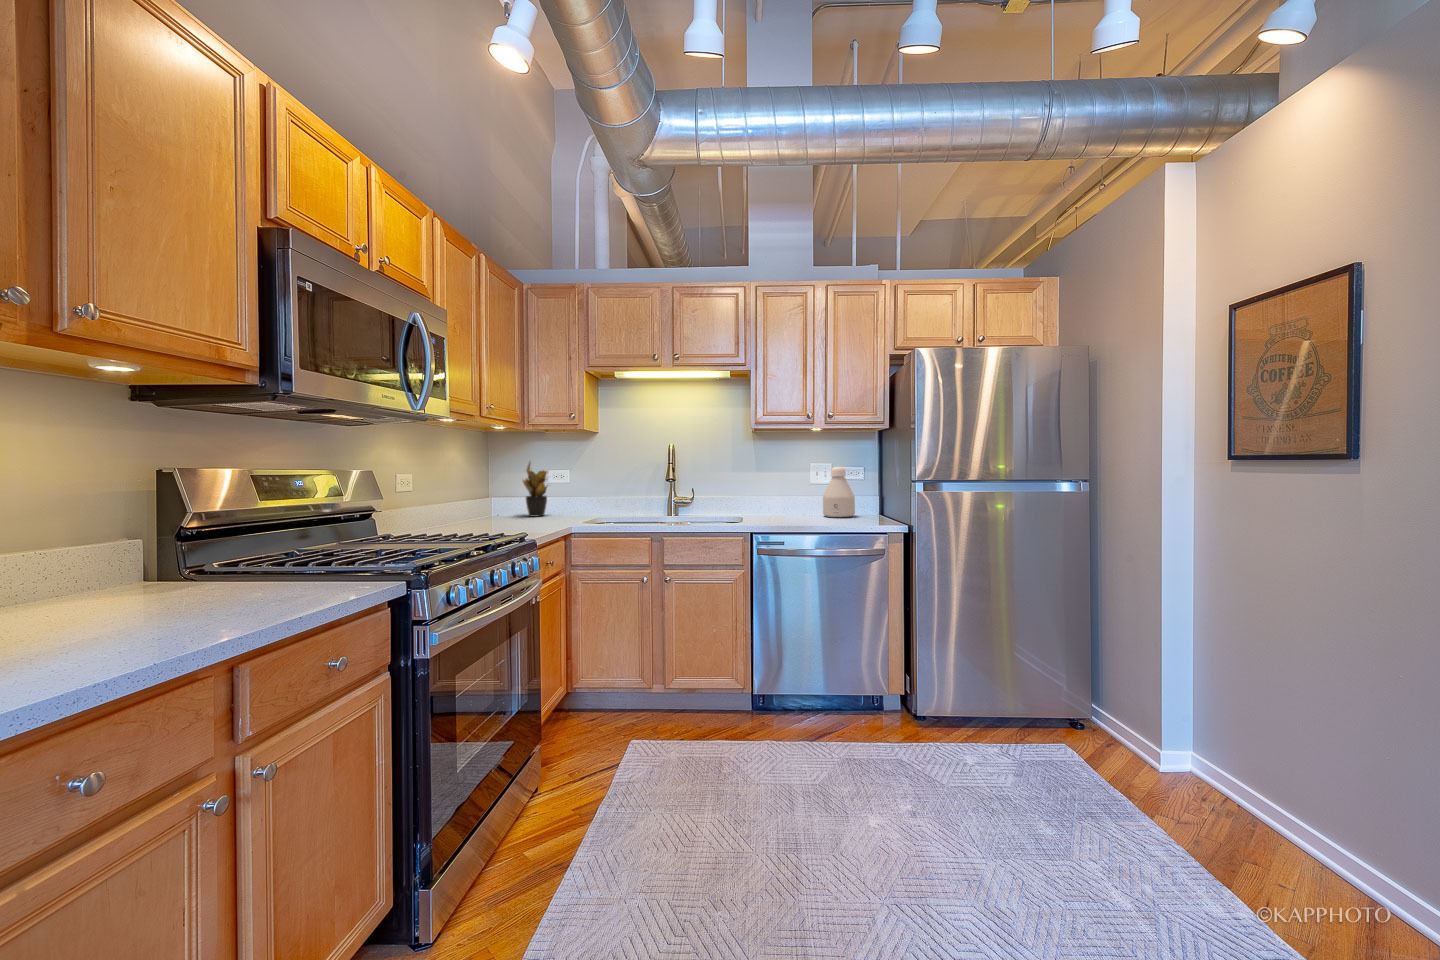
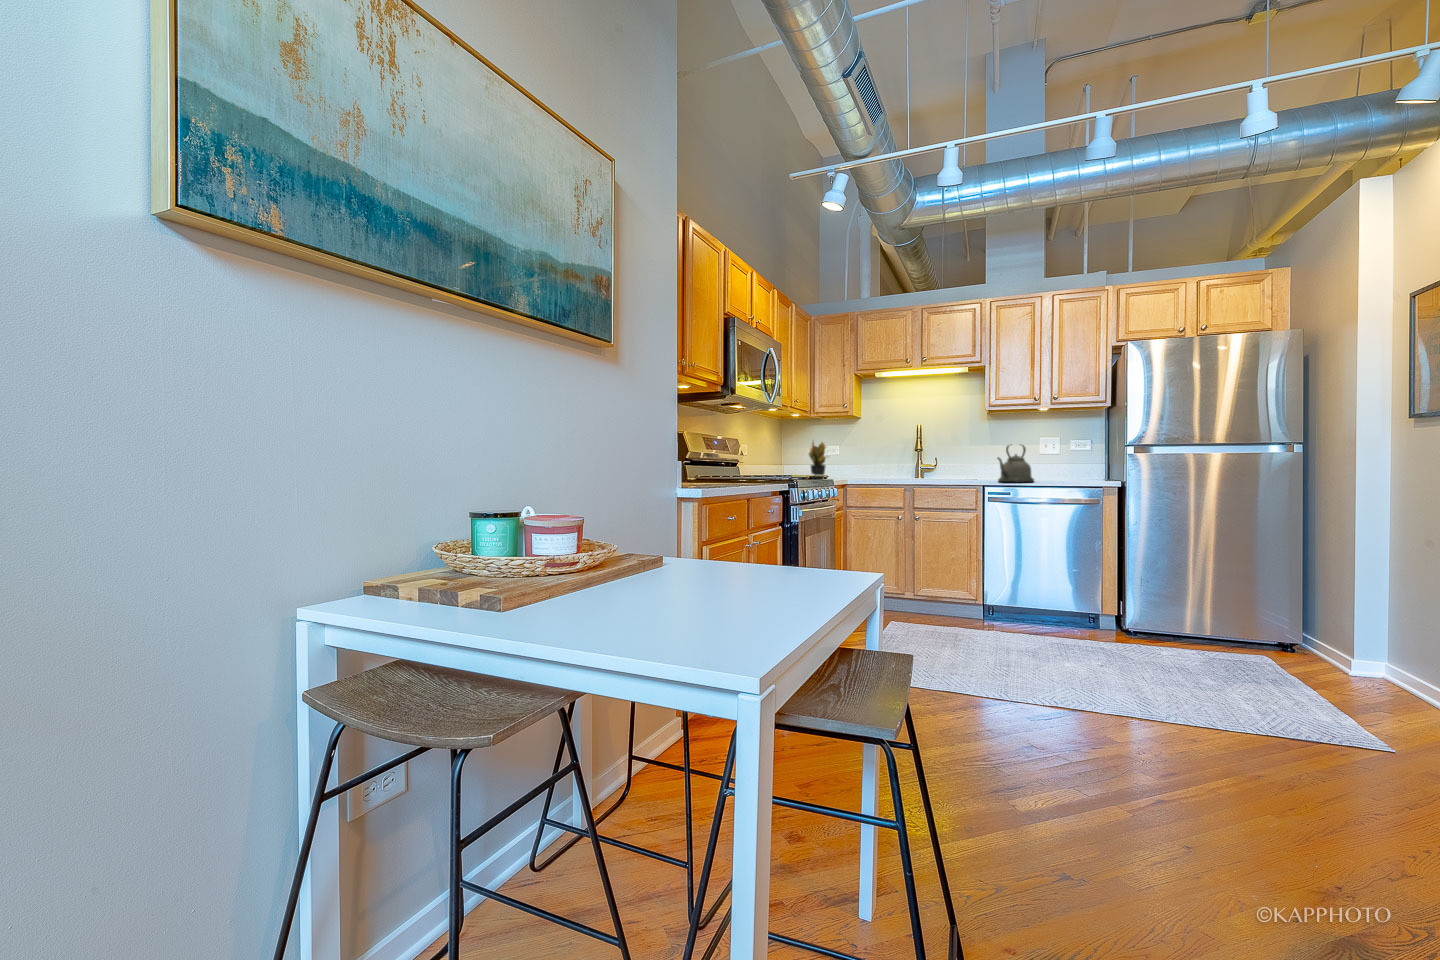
bottle: present [823,467,855,517] -> none [1048,439,1077,479]
kettle: none [767,476,811,527] -> present [997,445,1034,482]

